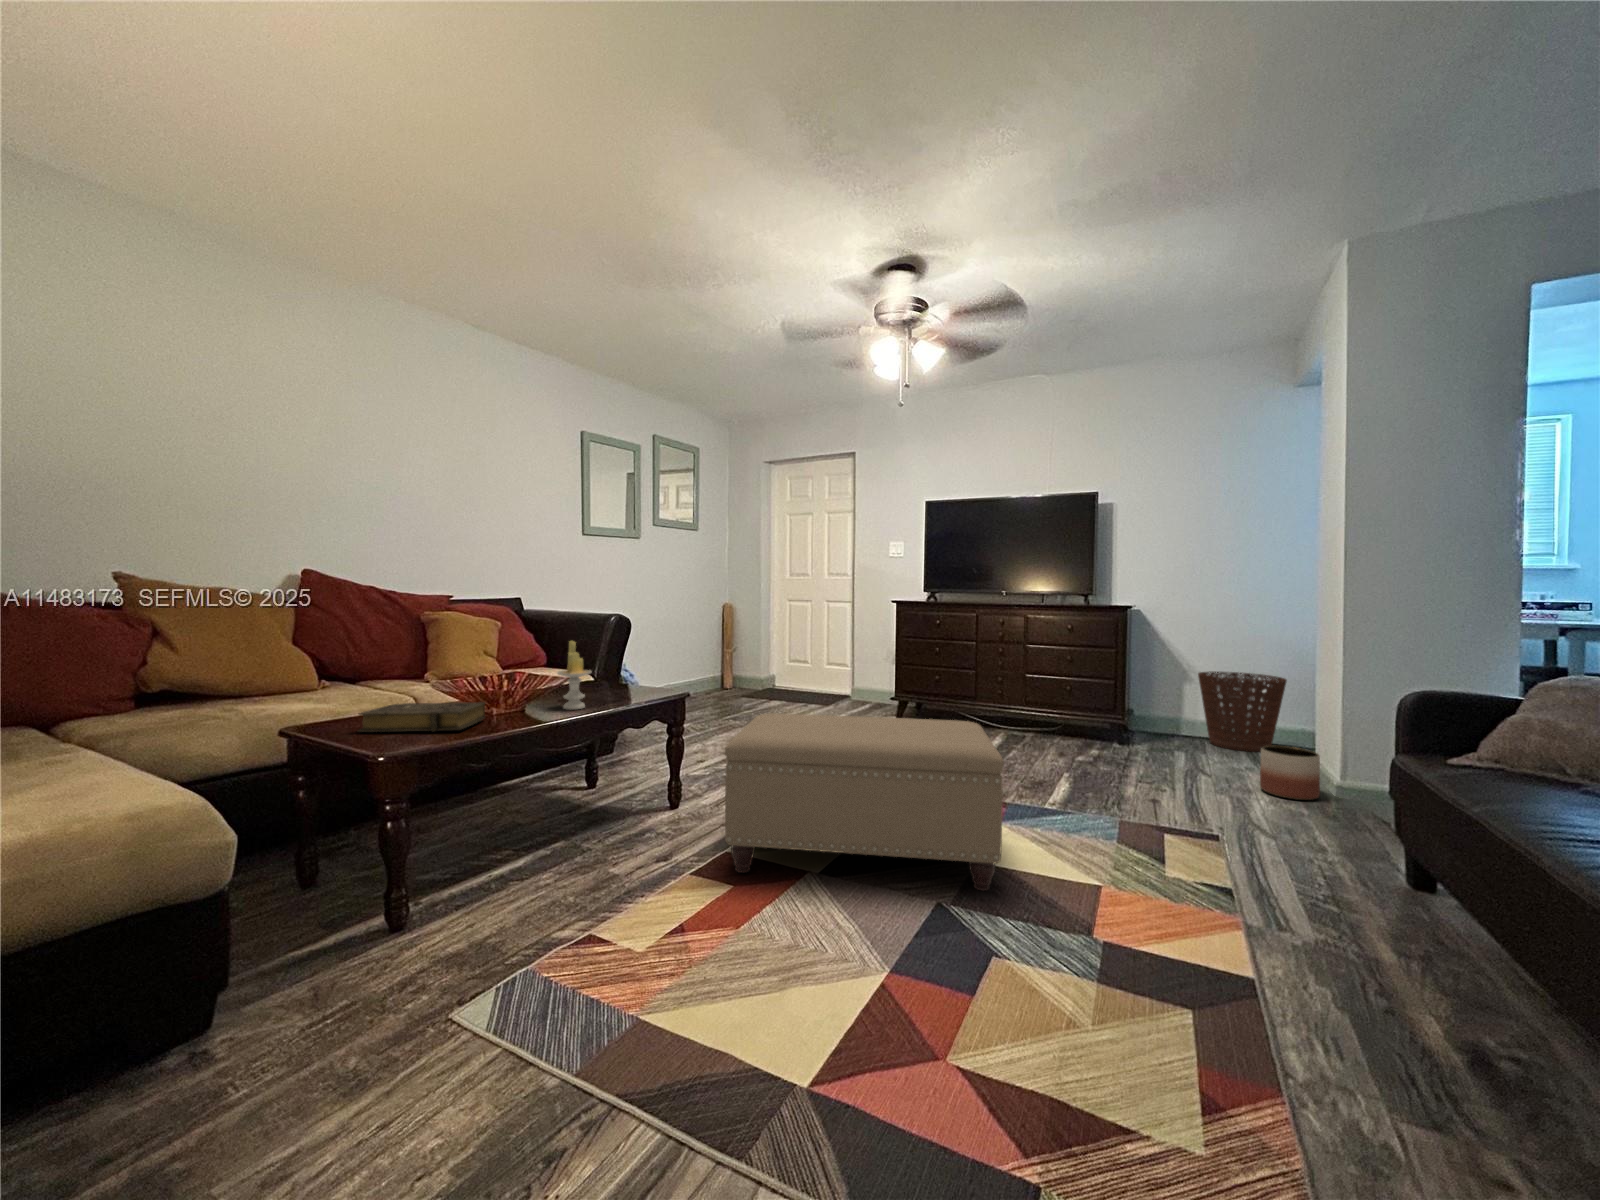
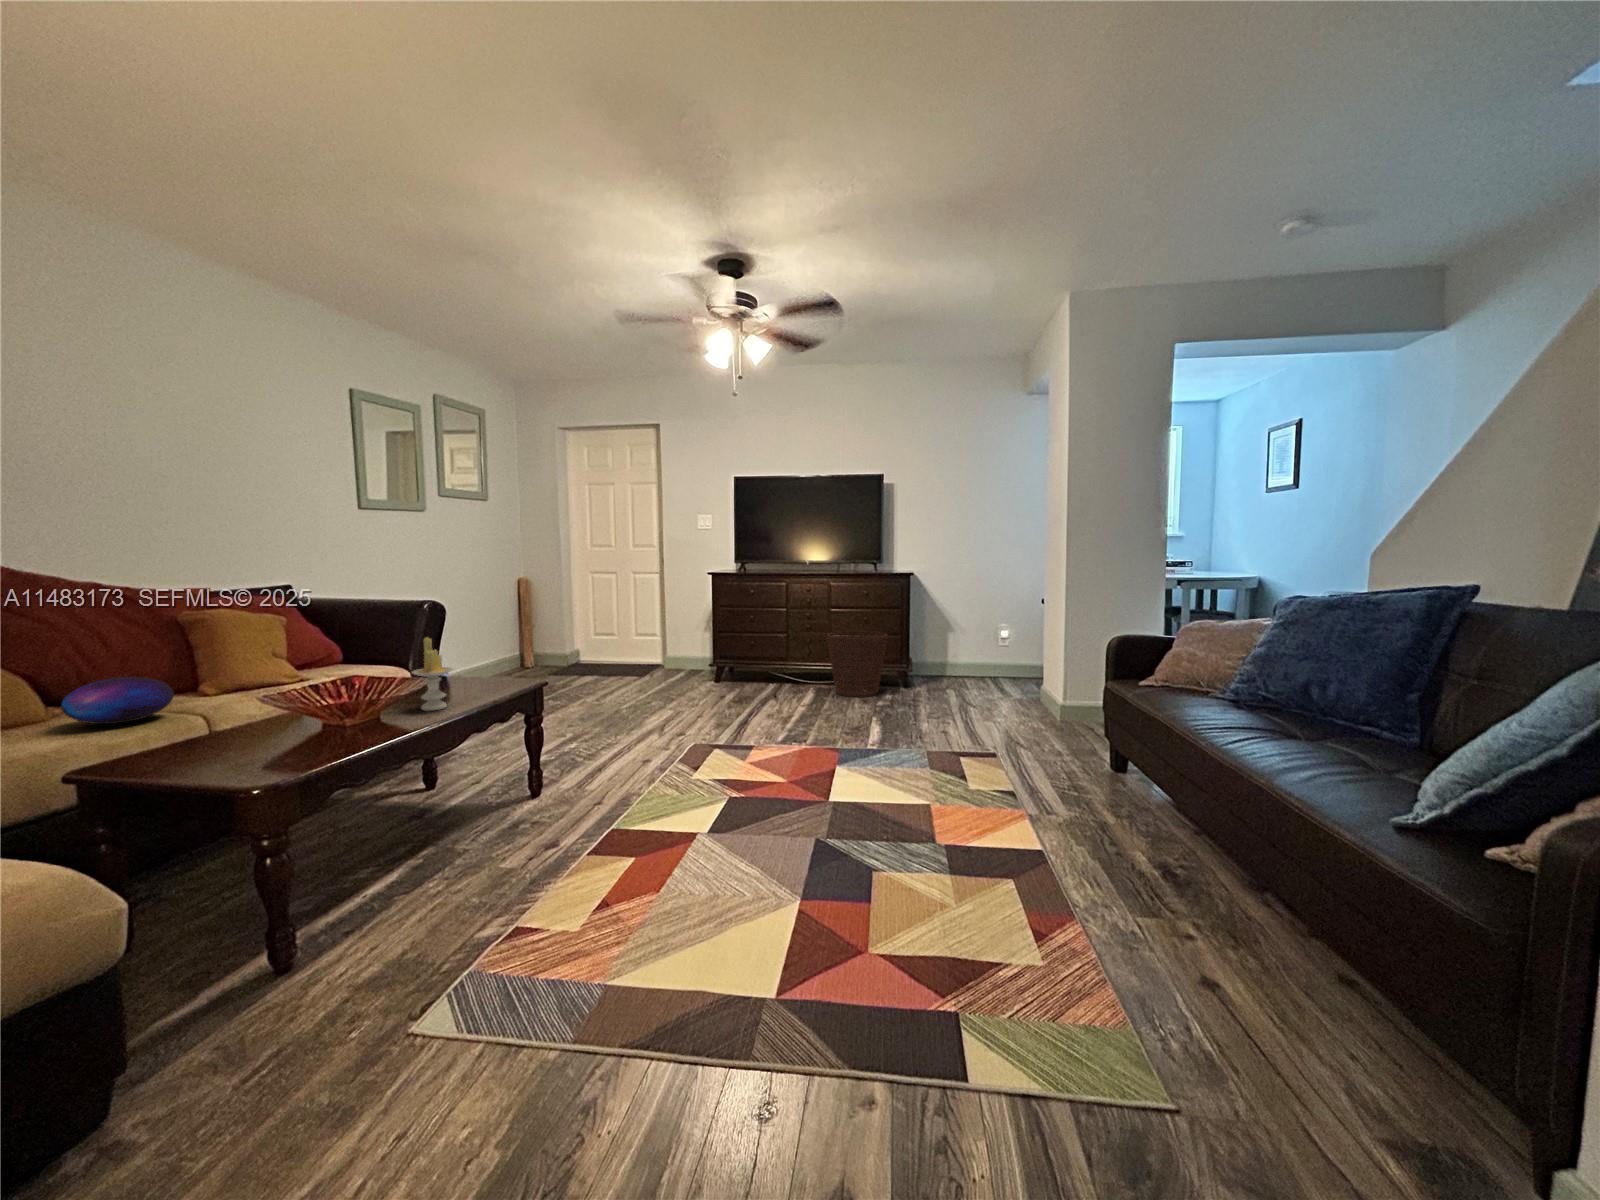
decorative orb: none [321,661,397,698] -> present [62,677,174,724]
basket: present [1198,672,1287,752] -> present [827,631,888,697]
book: present [358,702,485,732] -> none [186,713,342,764]
ottoman: present [725,713,1004,891] -> none [619,685,863,845]
planter: present [1260,746,1320,800] -> none [1010,681,1048,719]

